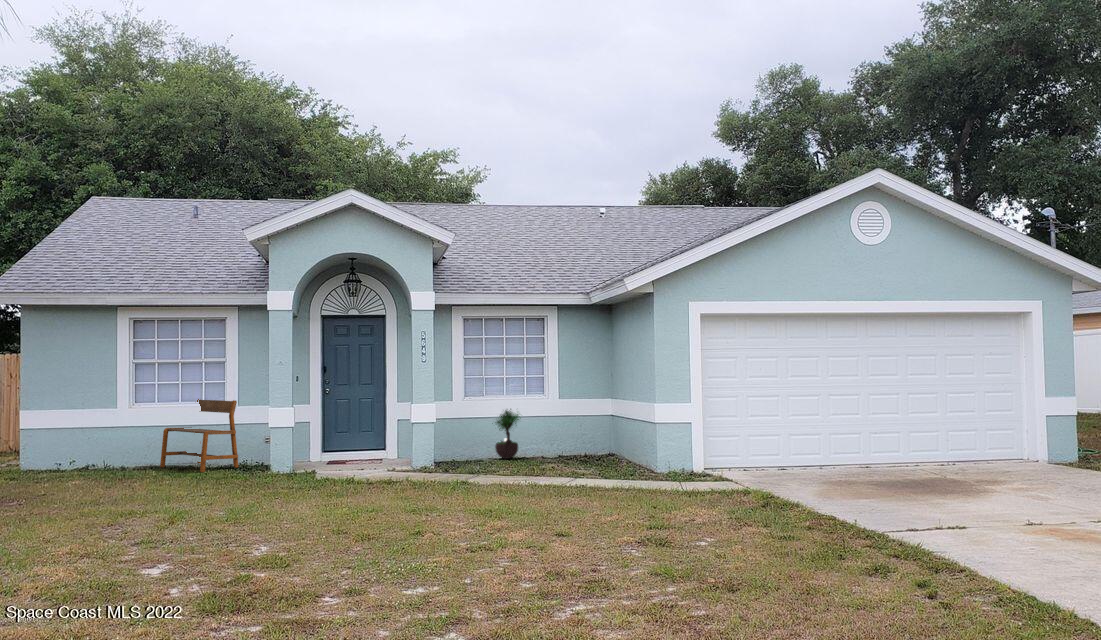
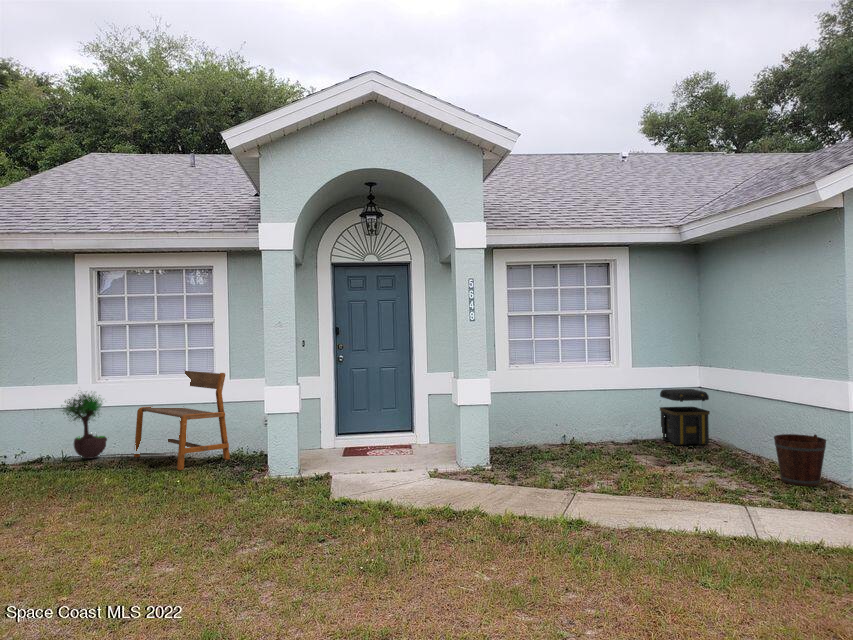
potted tree: present [495,409,519,459] -> present [63,394,107,459]
toolbox: none [579,416,612,458] -> present [660,389,710,445]
bucket: none [622,441,652,474] -> present [774,434,826,486]

